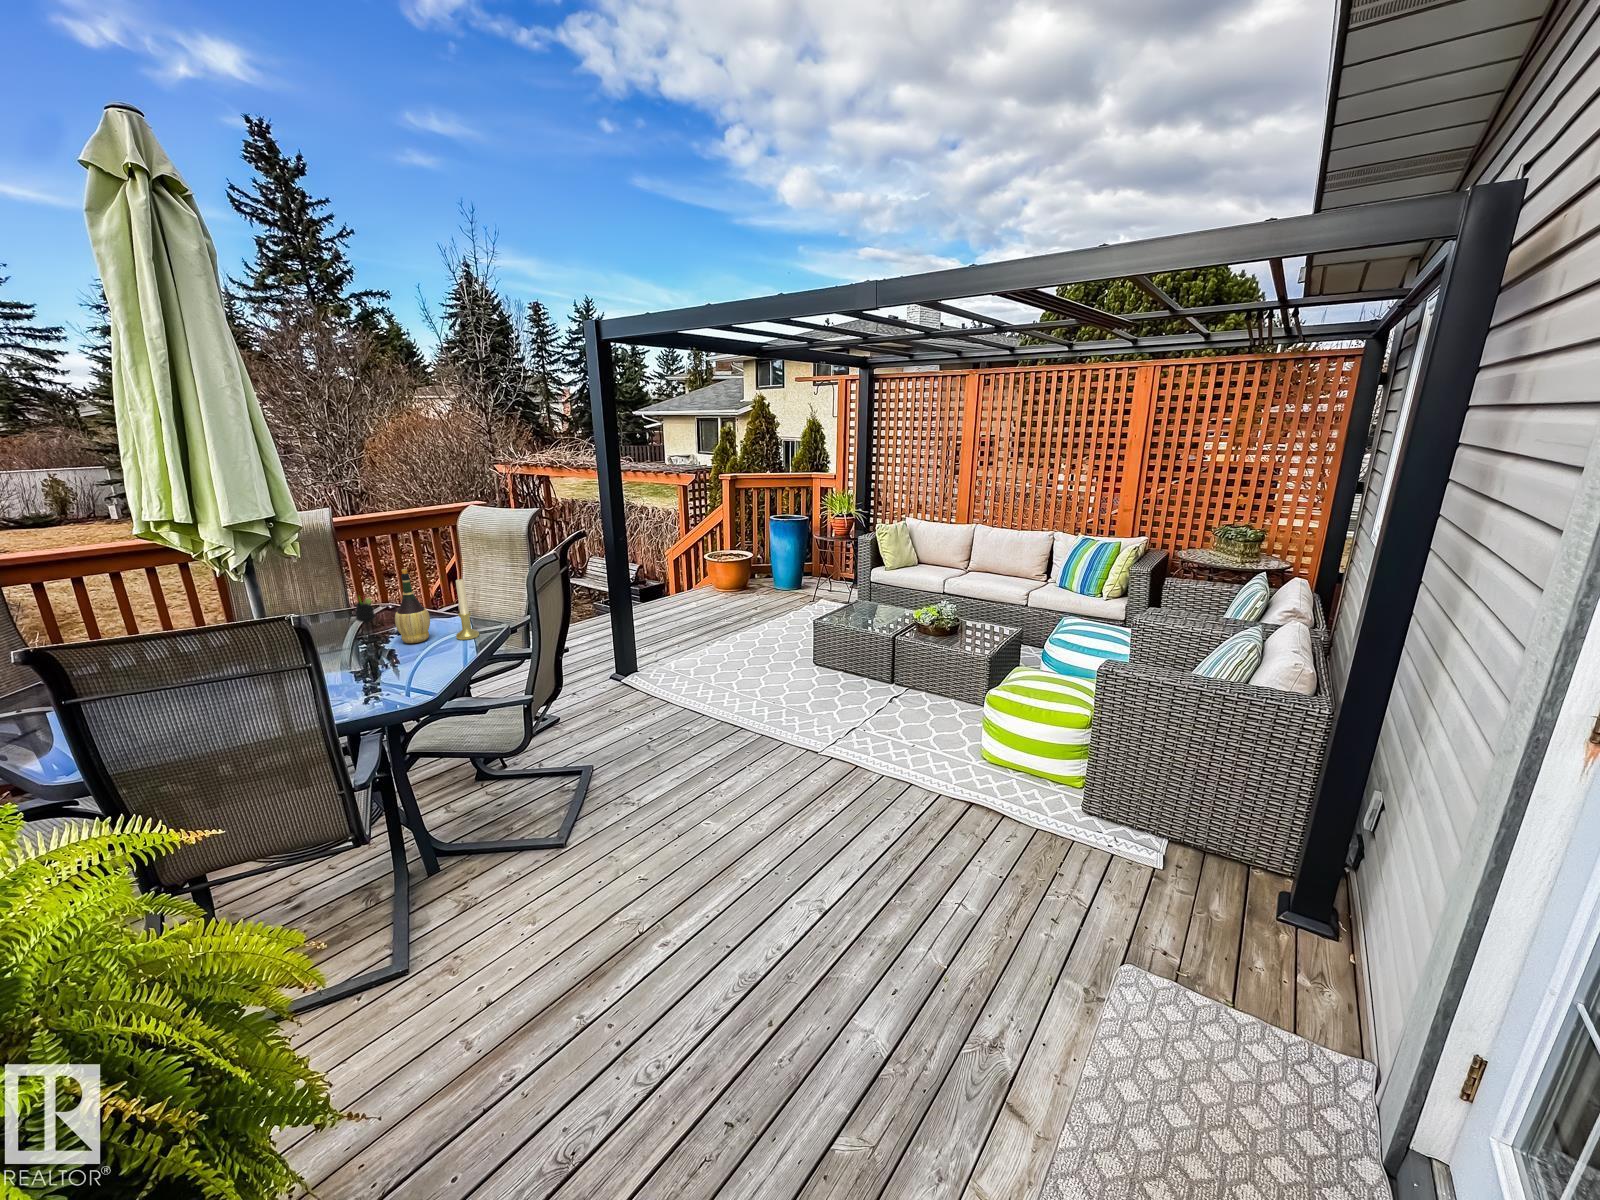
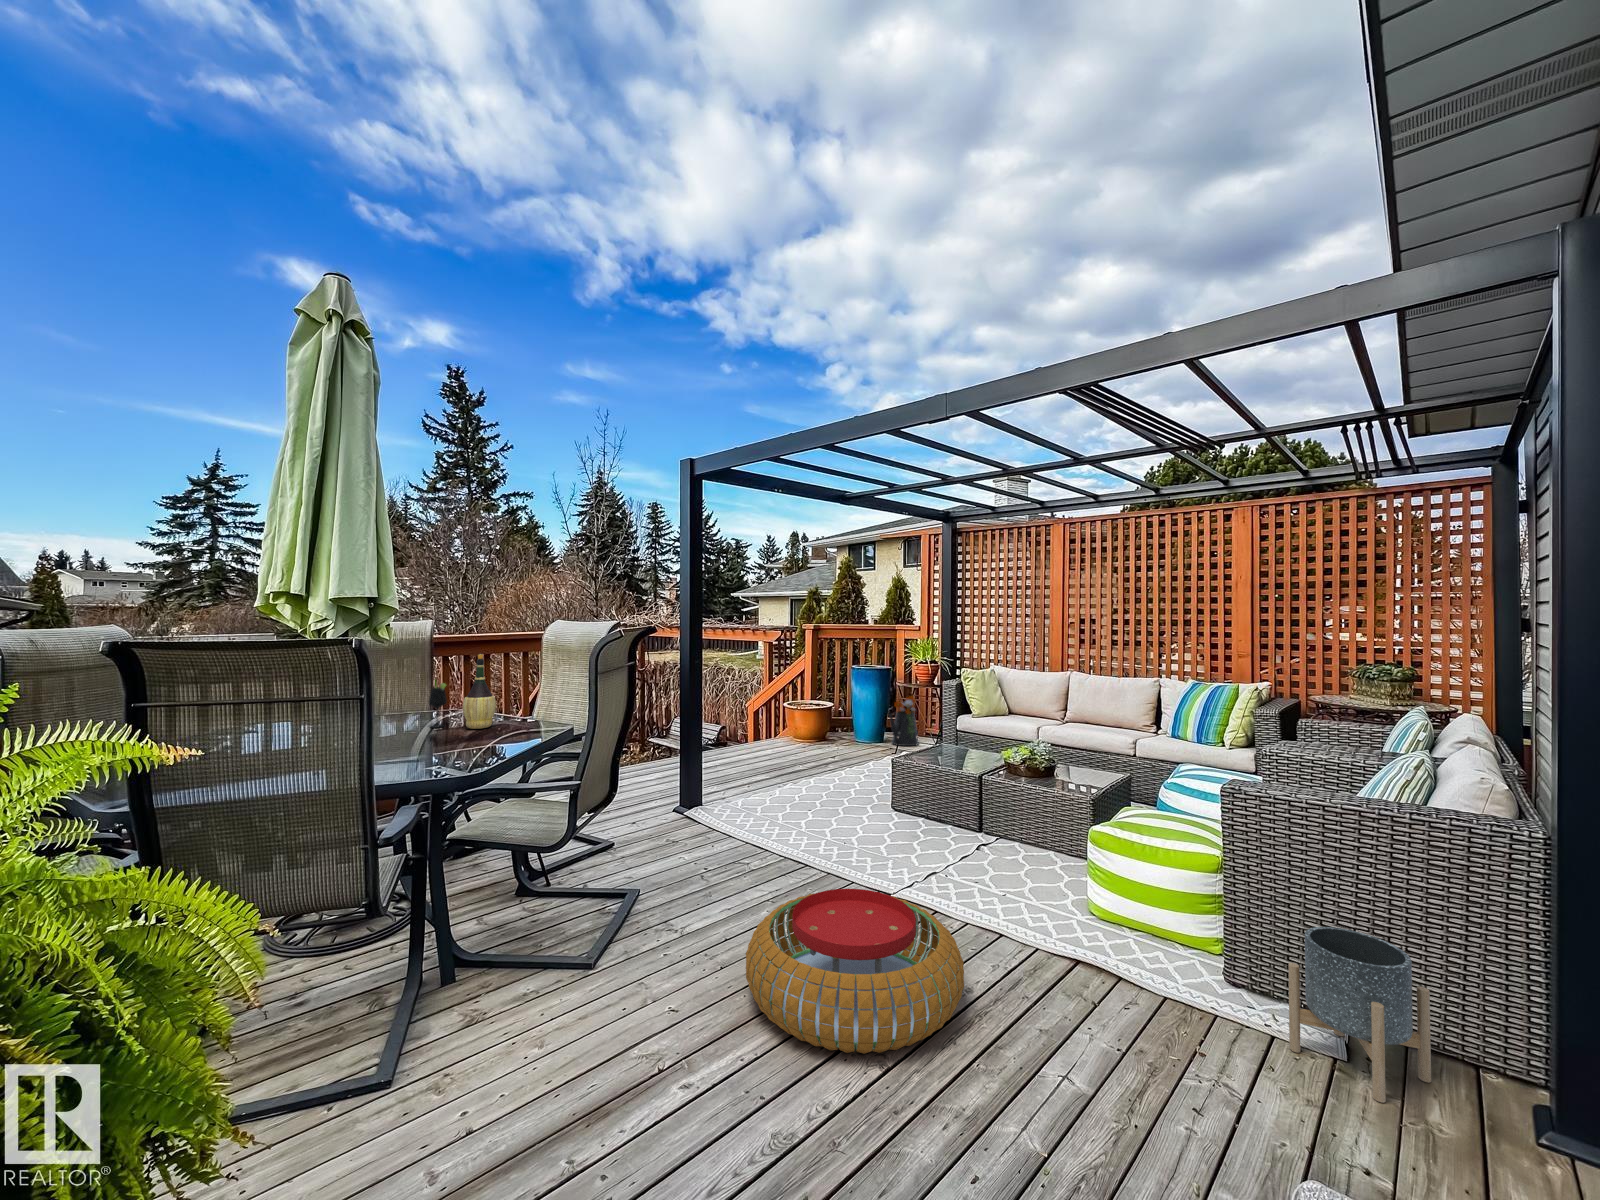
watering can: none [808,543,835,591] -> present [889,696,919,746]
candle holder: present [456,579,479,640] -> none [517,665,540,728]
pouf: none [704,764,885,903] -> present [746,889,964,1054]
planter: none [1121,779,1224,899] -> present [1288,927,1431,1103]

